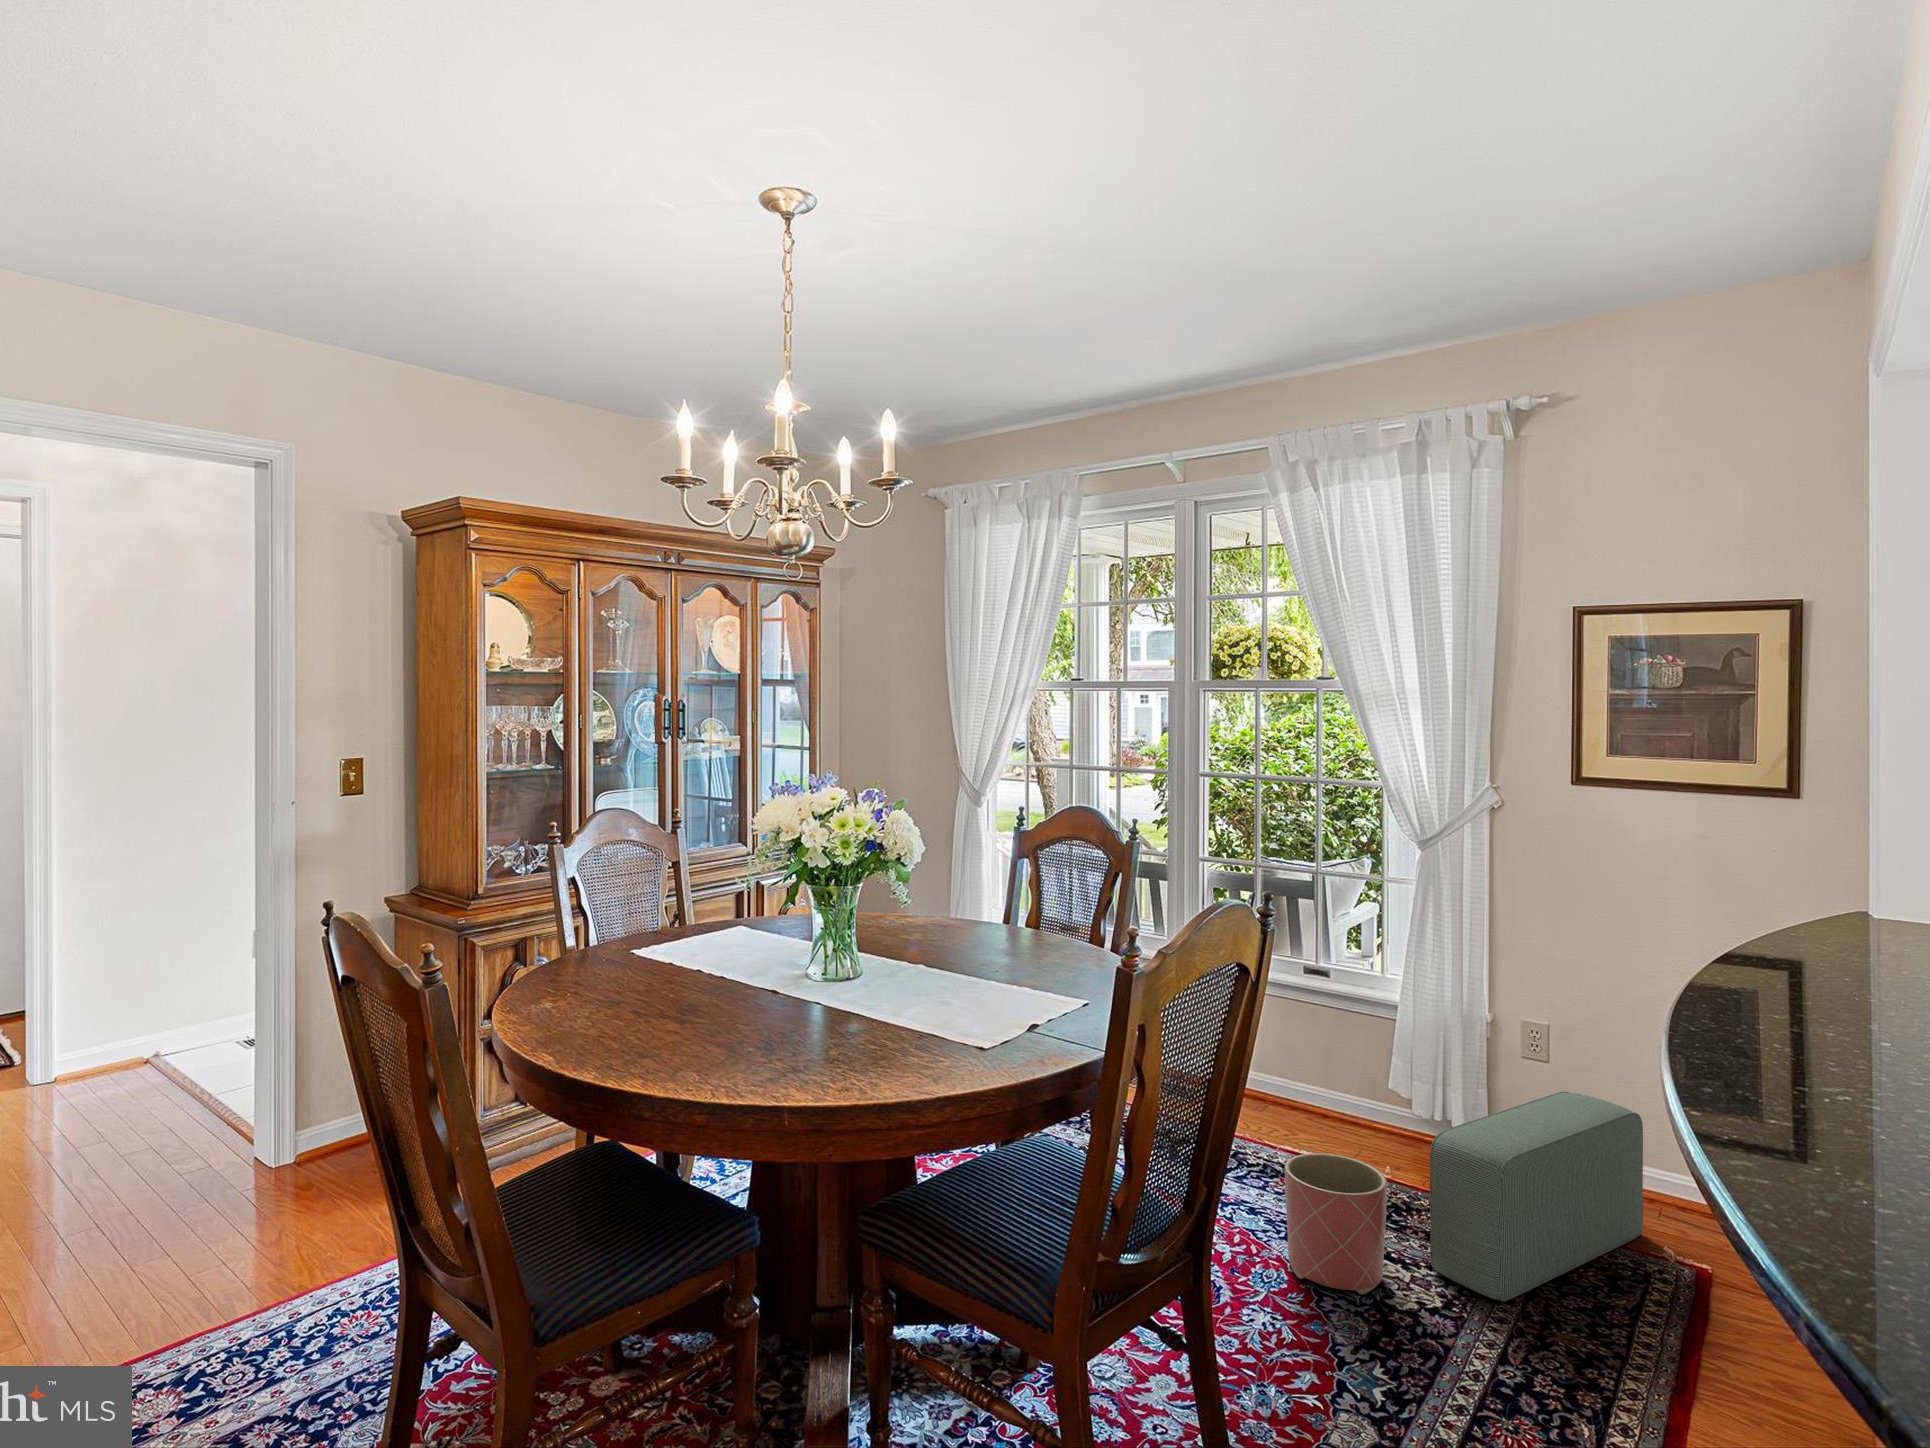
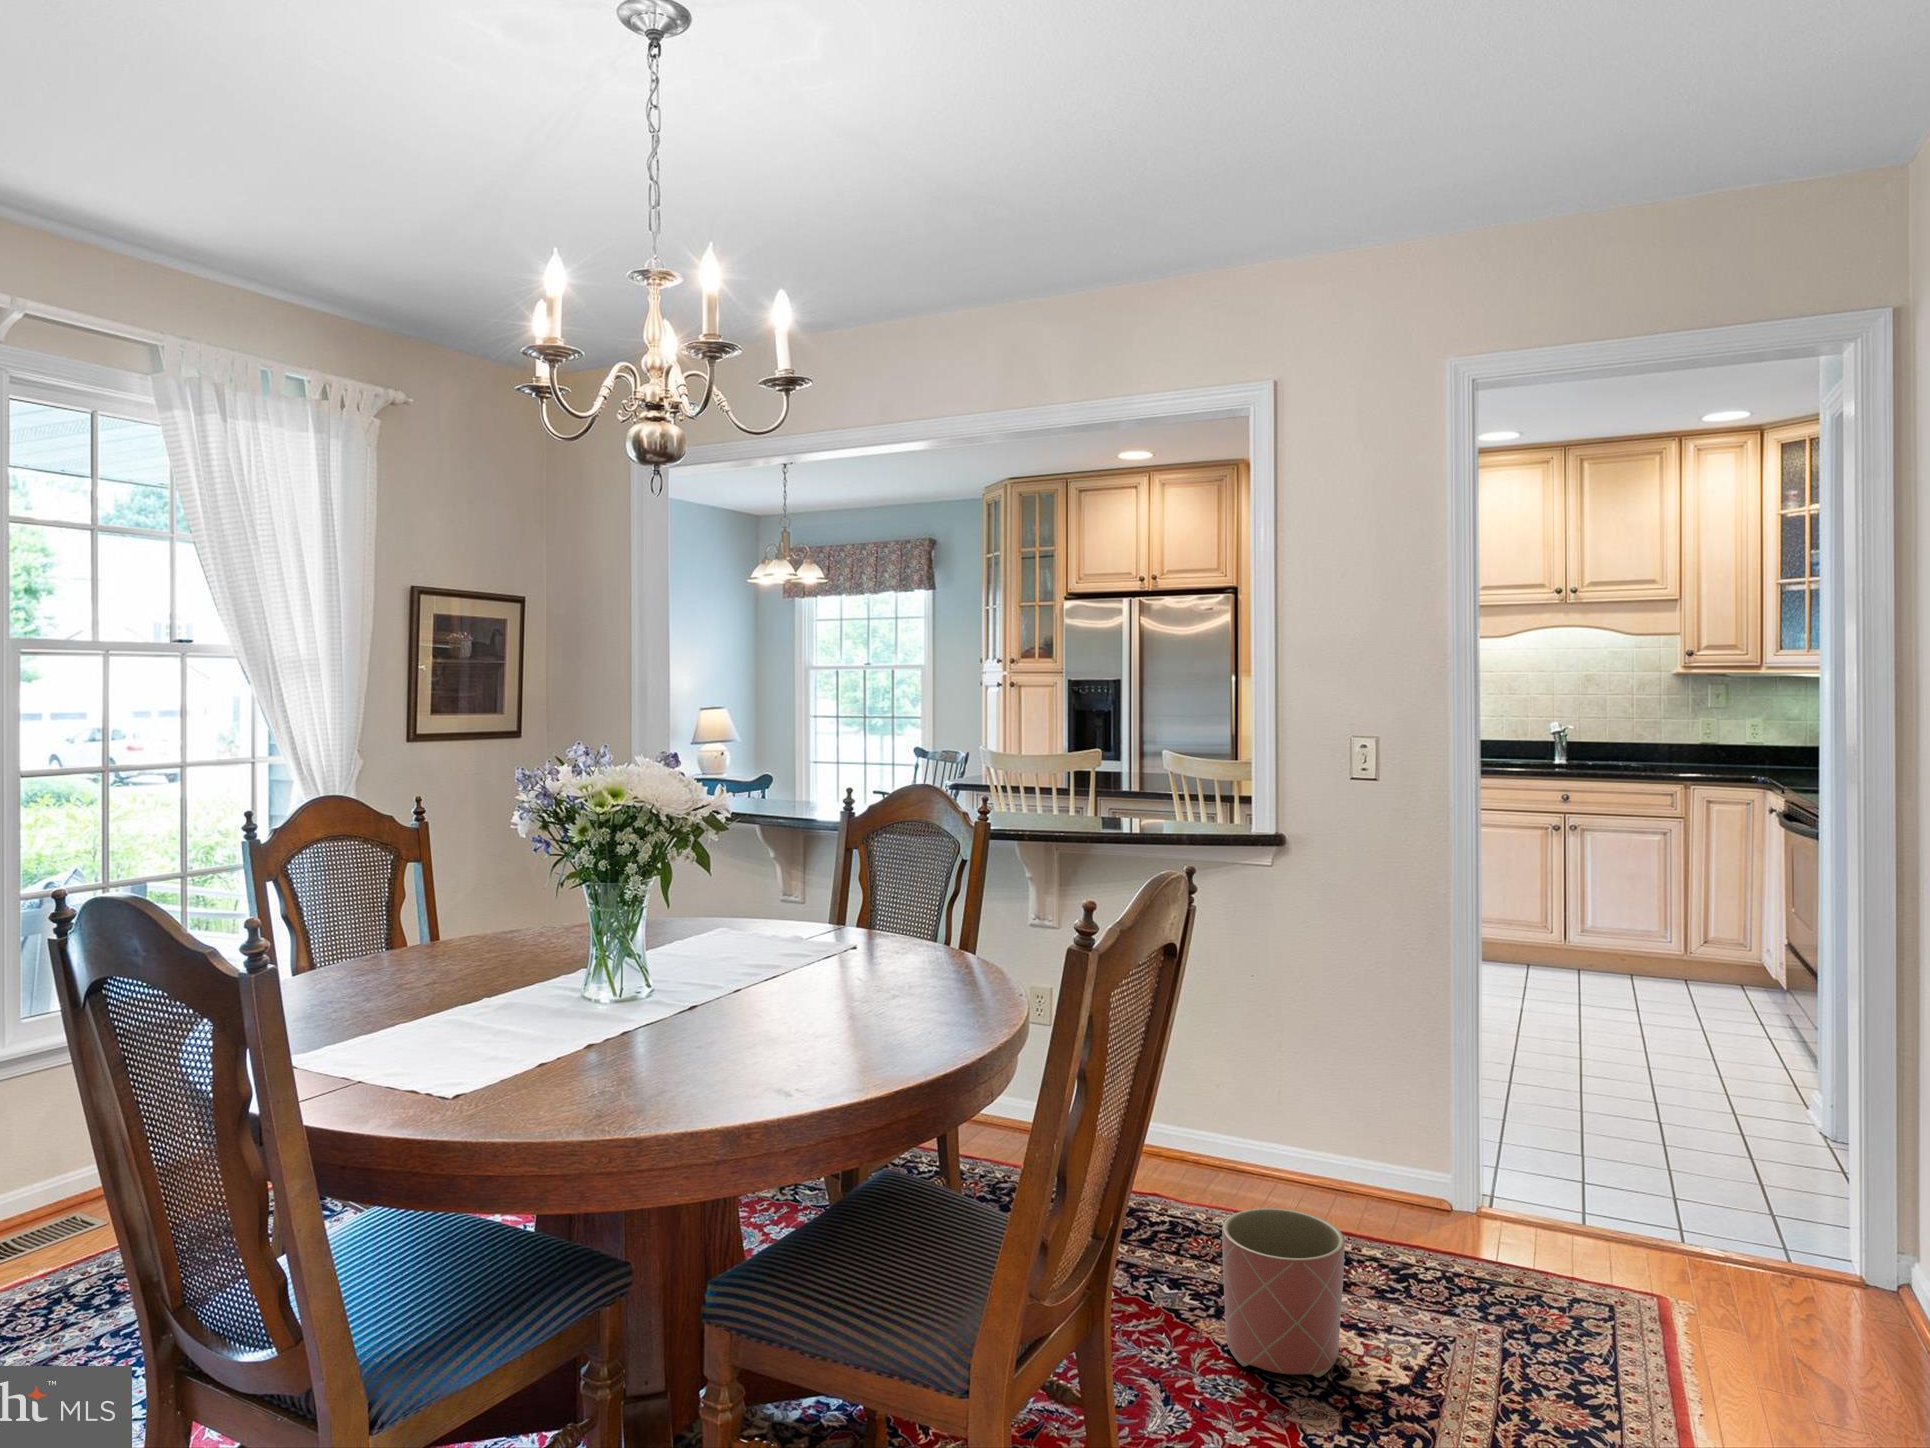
pouf: present [1430,1092,1643,1301] -> none [1388,1105,1605,1366]

